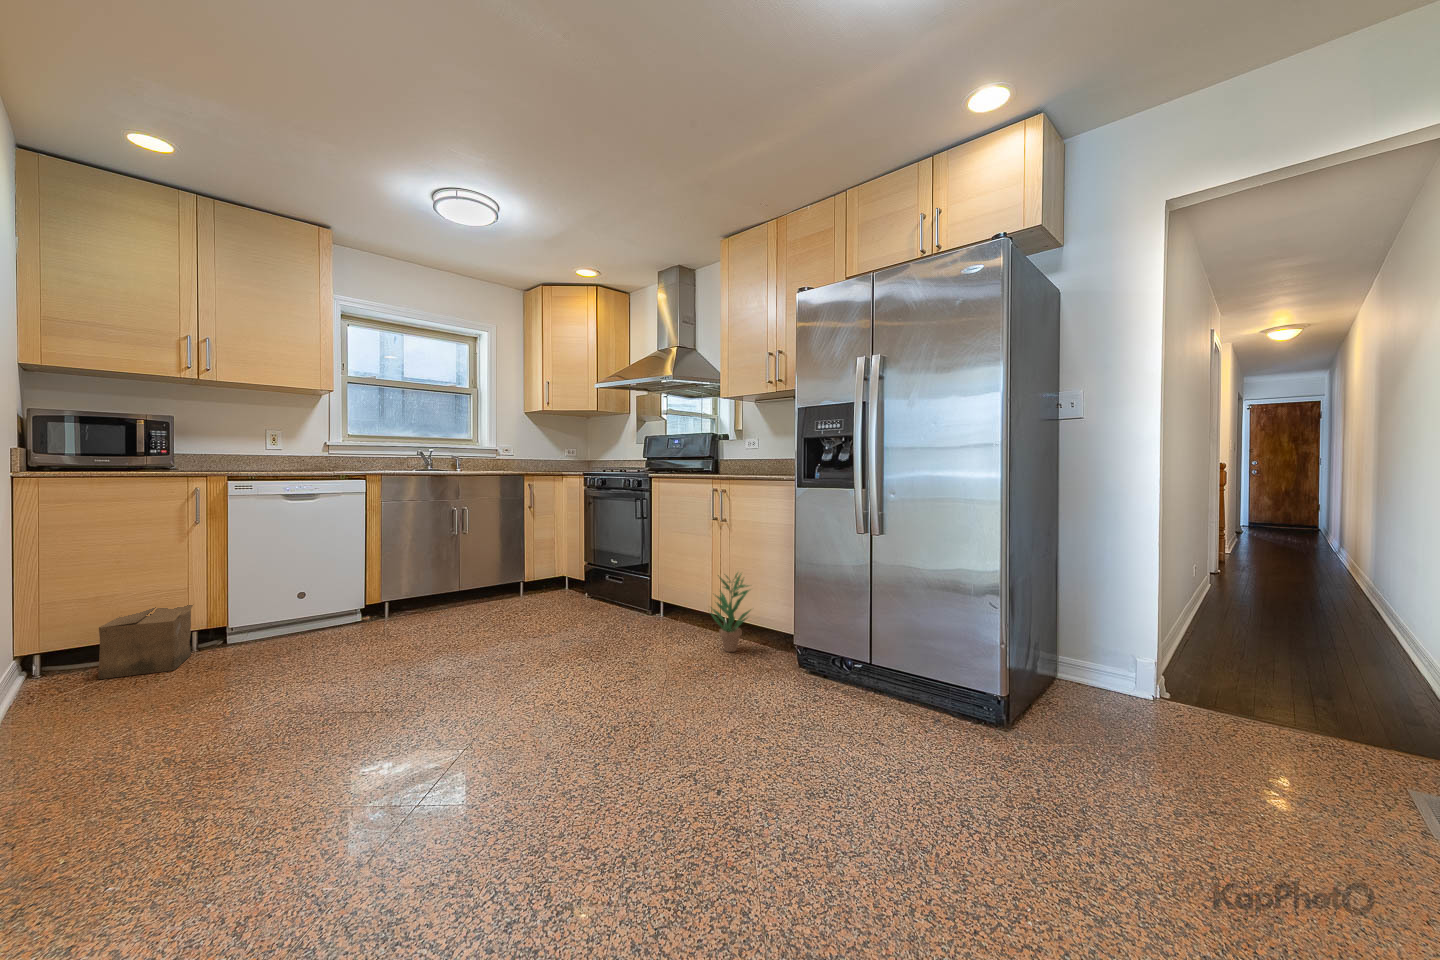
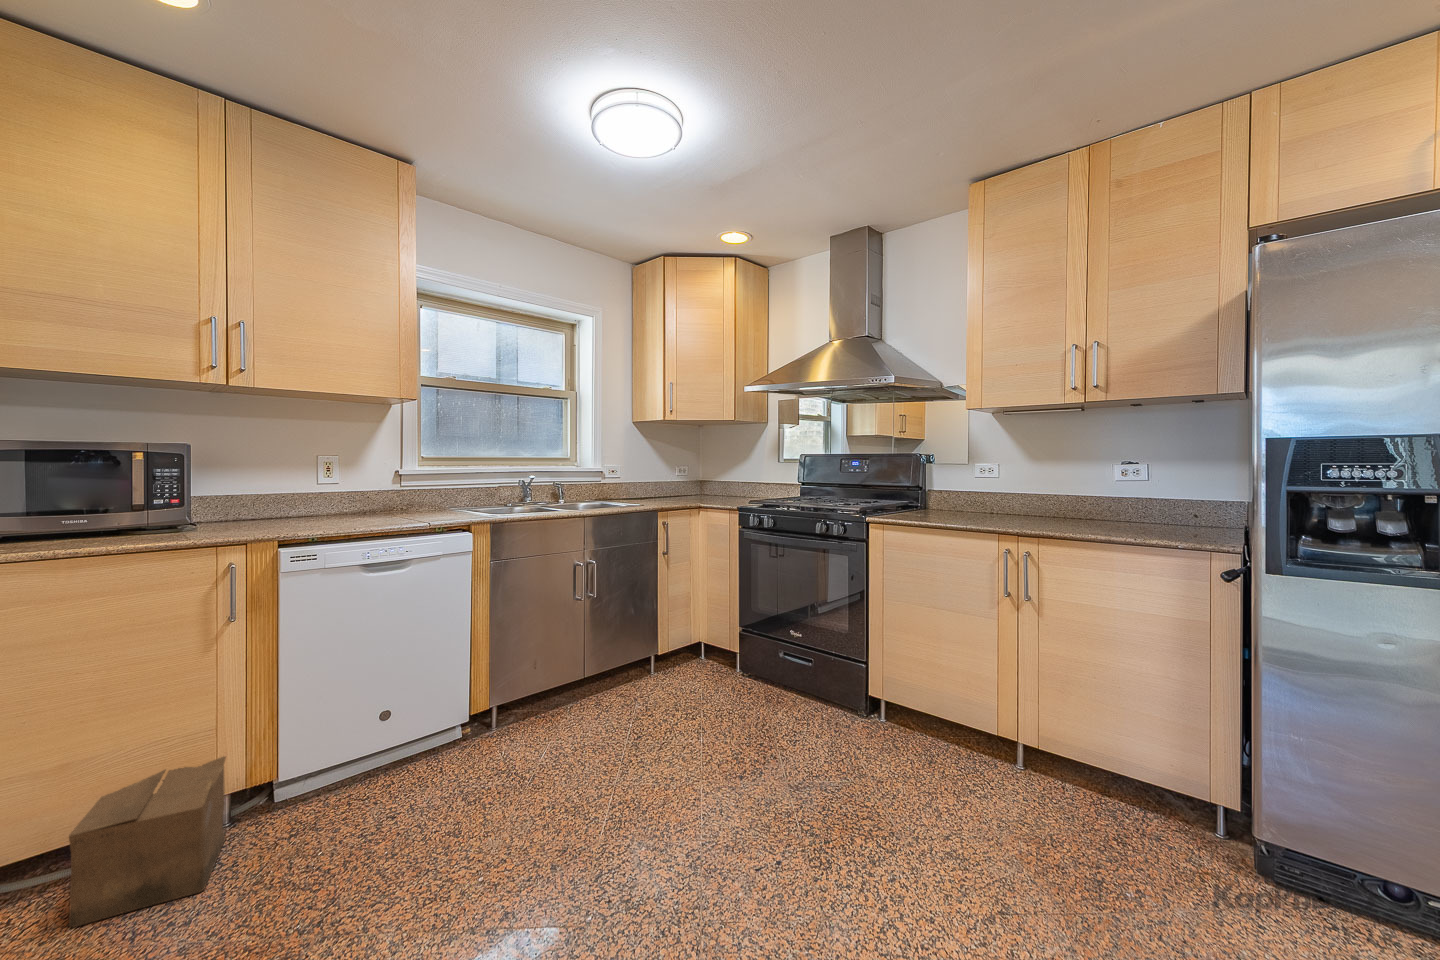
potted plant: present [711,573,750,652] -> none [1039,690,1127,819]

